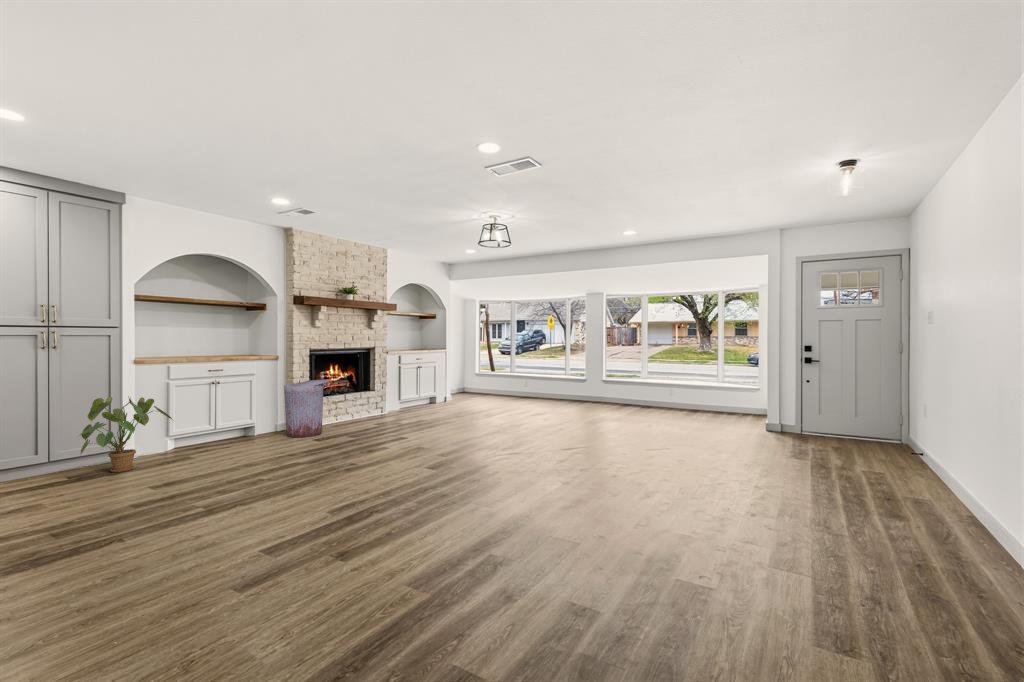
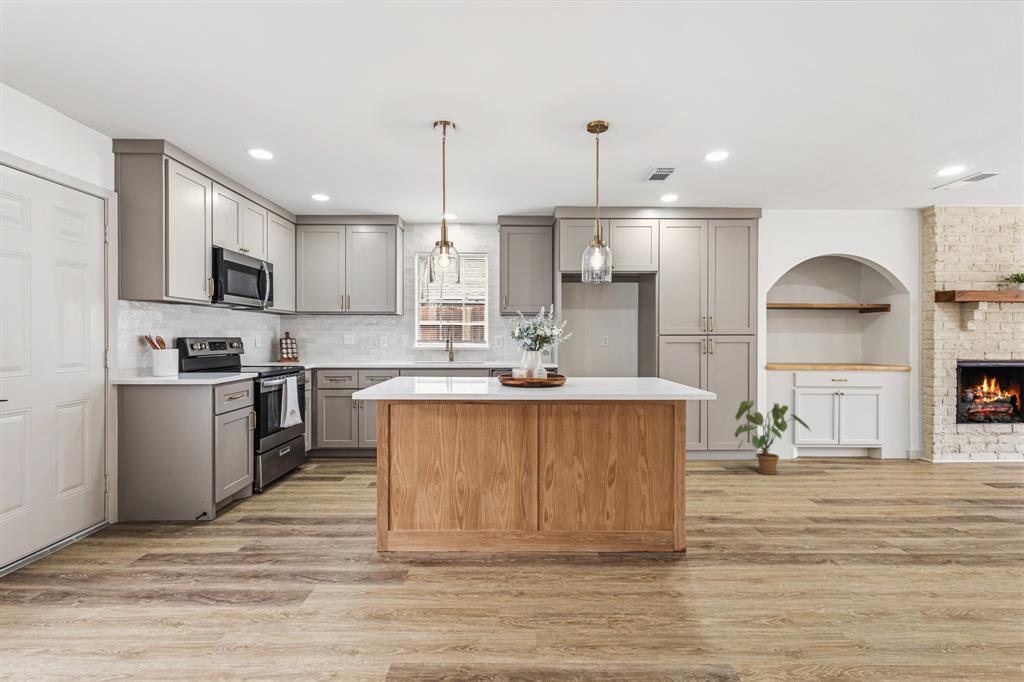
trash can: present [284,379,329,438] -> none [924,400,995,475]

